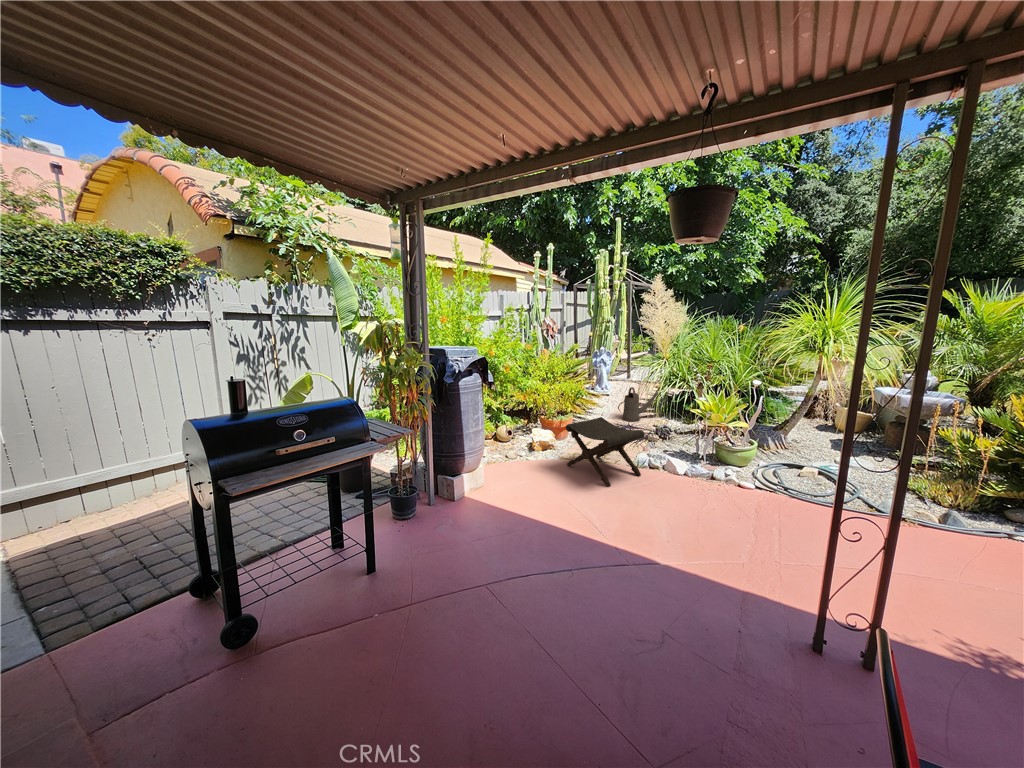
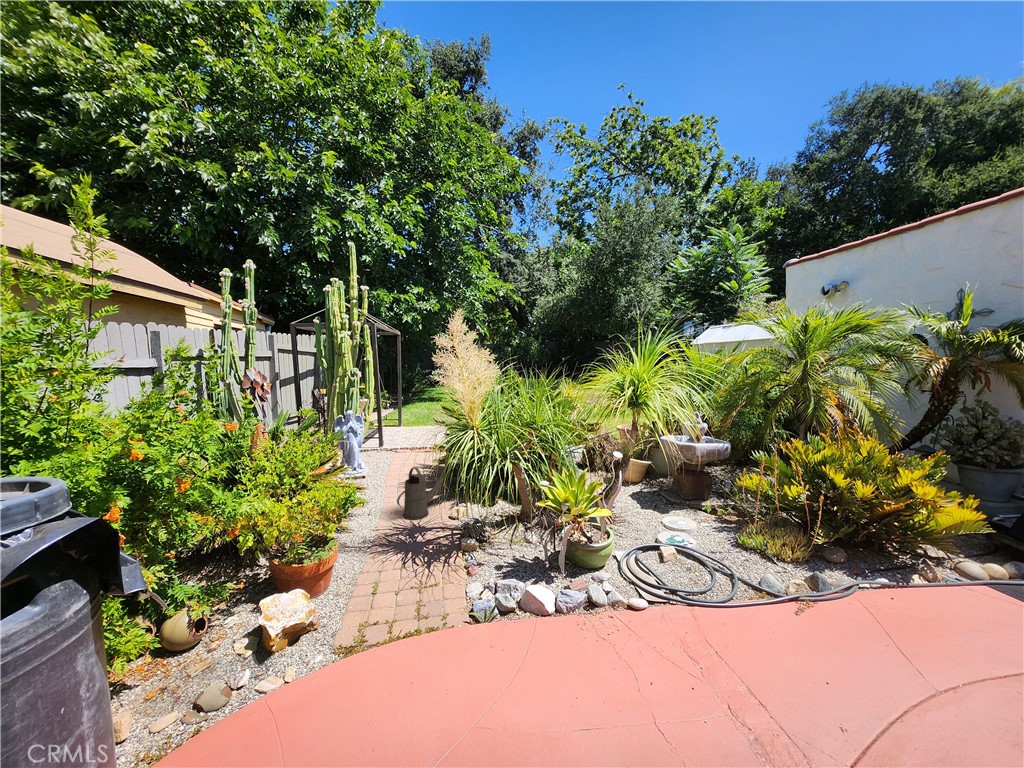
footstool: present [566,417,645,486] -> none [347,552,506,729]

